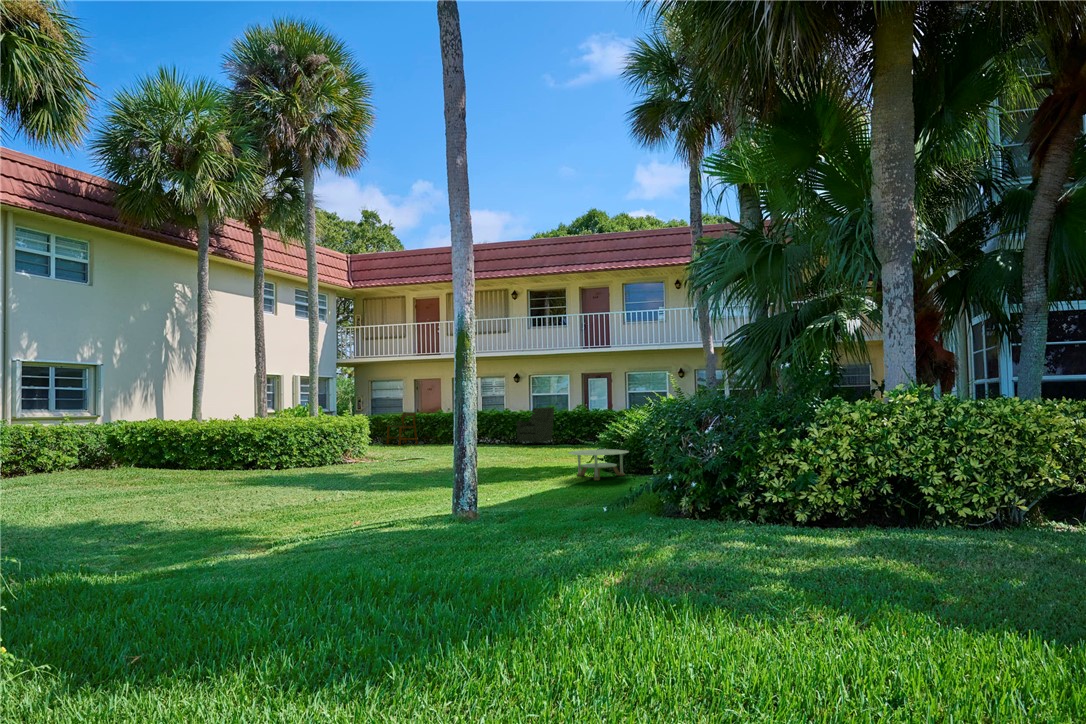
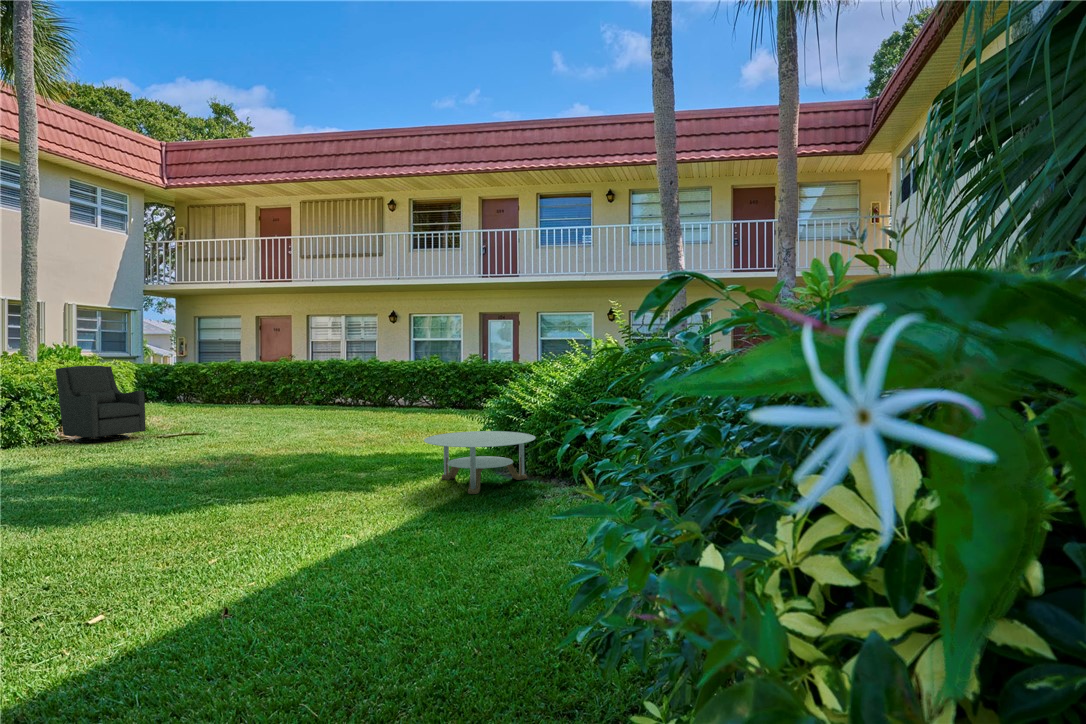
chair: present [517,407,554,445] -> present [55,366,146,443]
bench: present [387,412,418,446] -> none [202,360,245,407]

